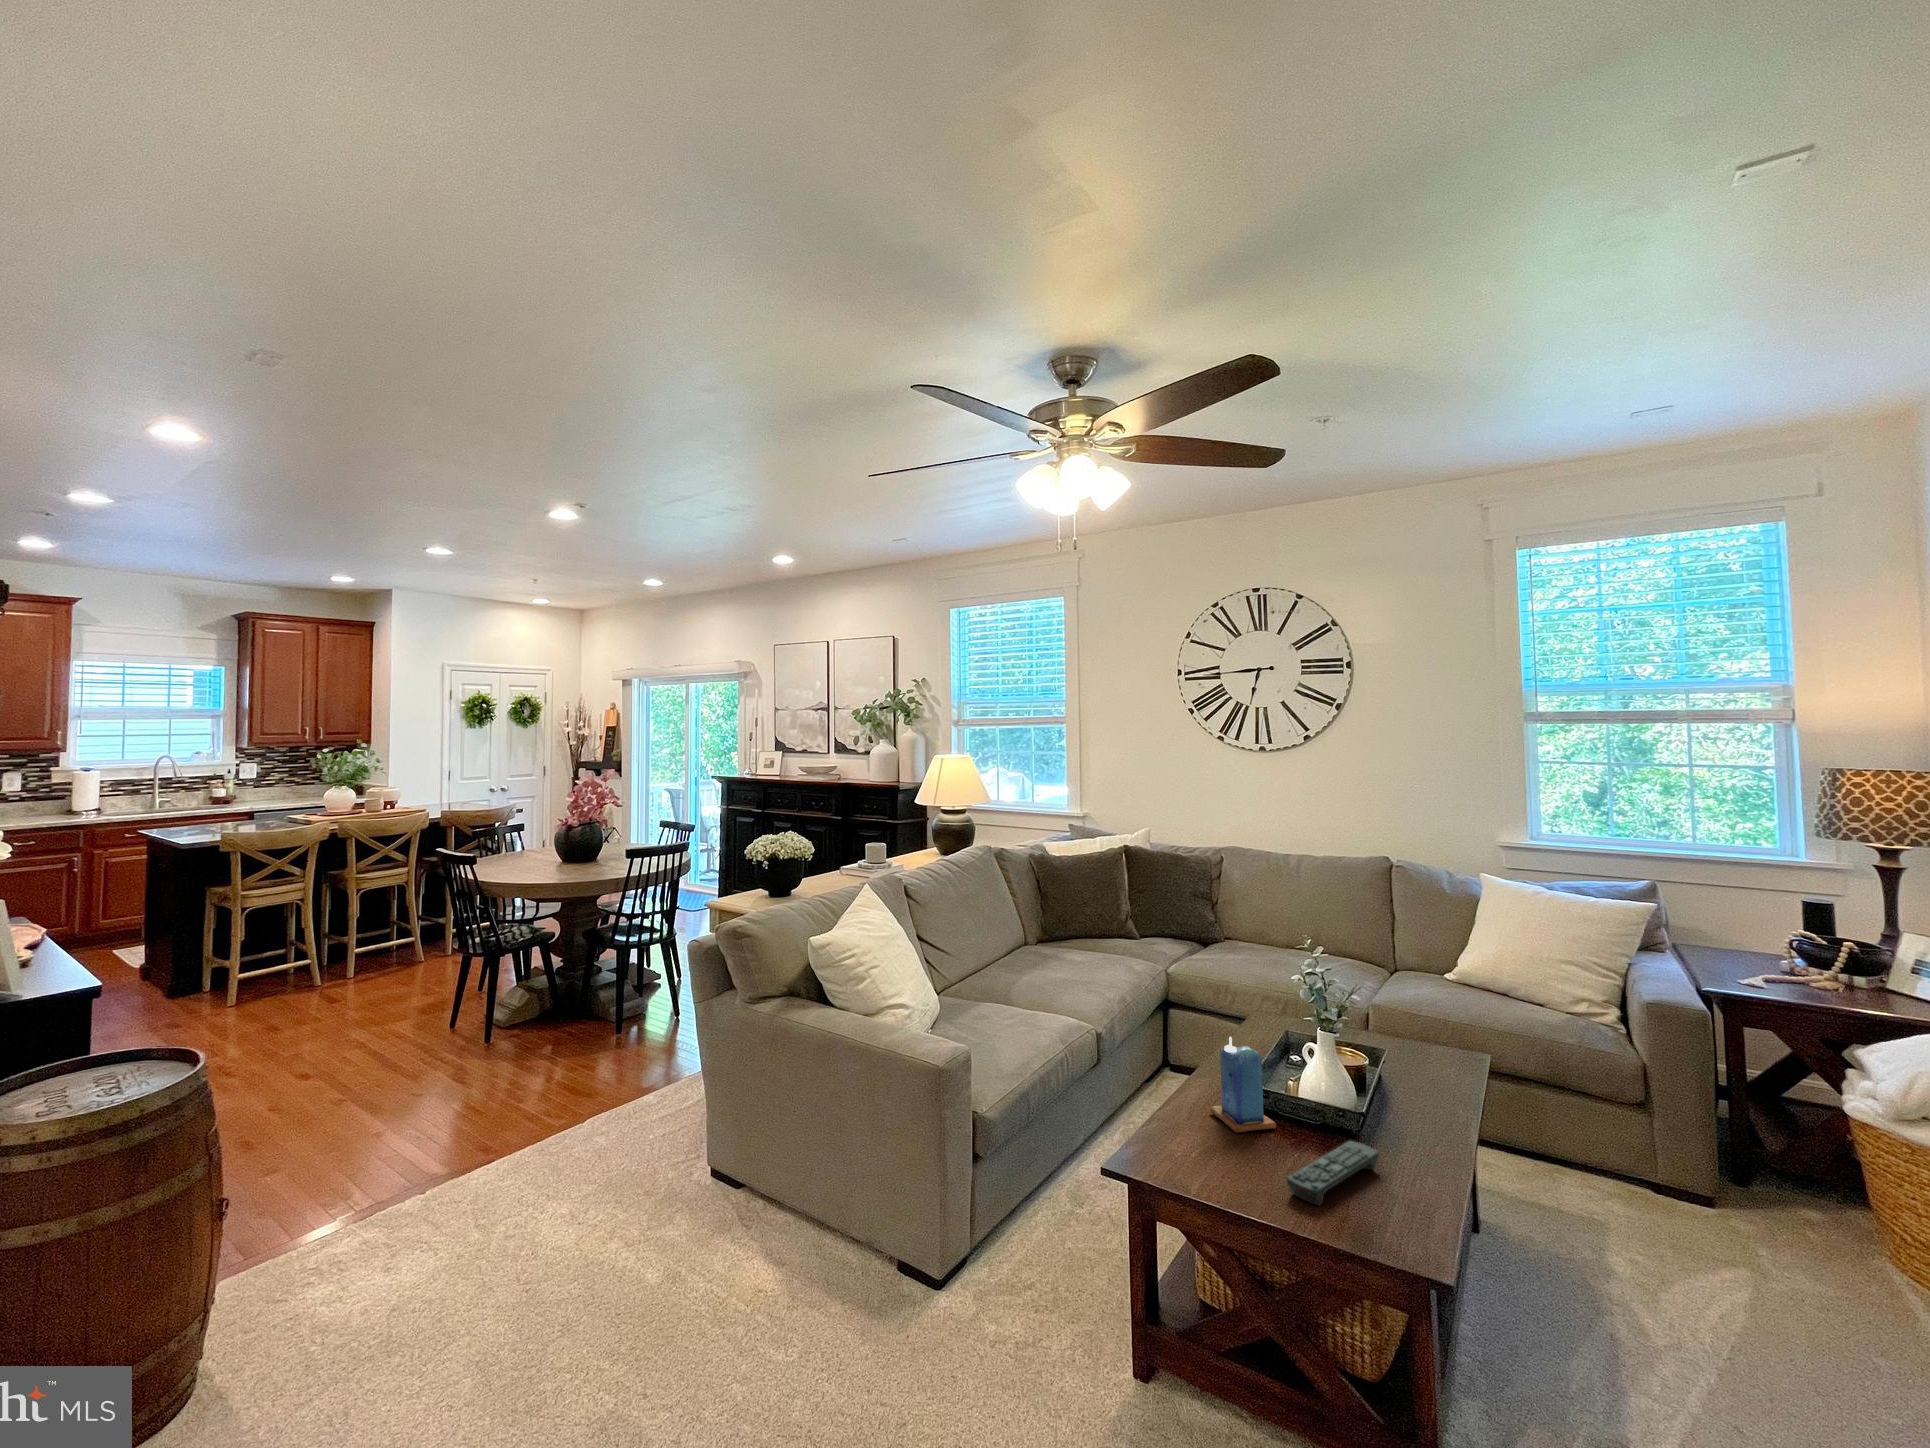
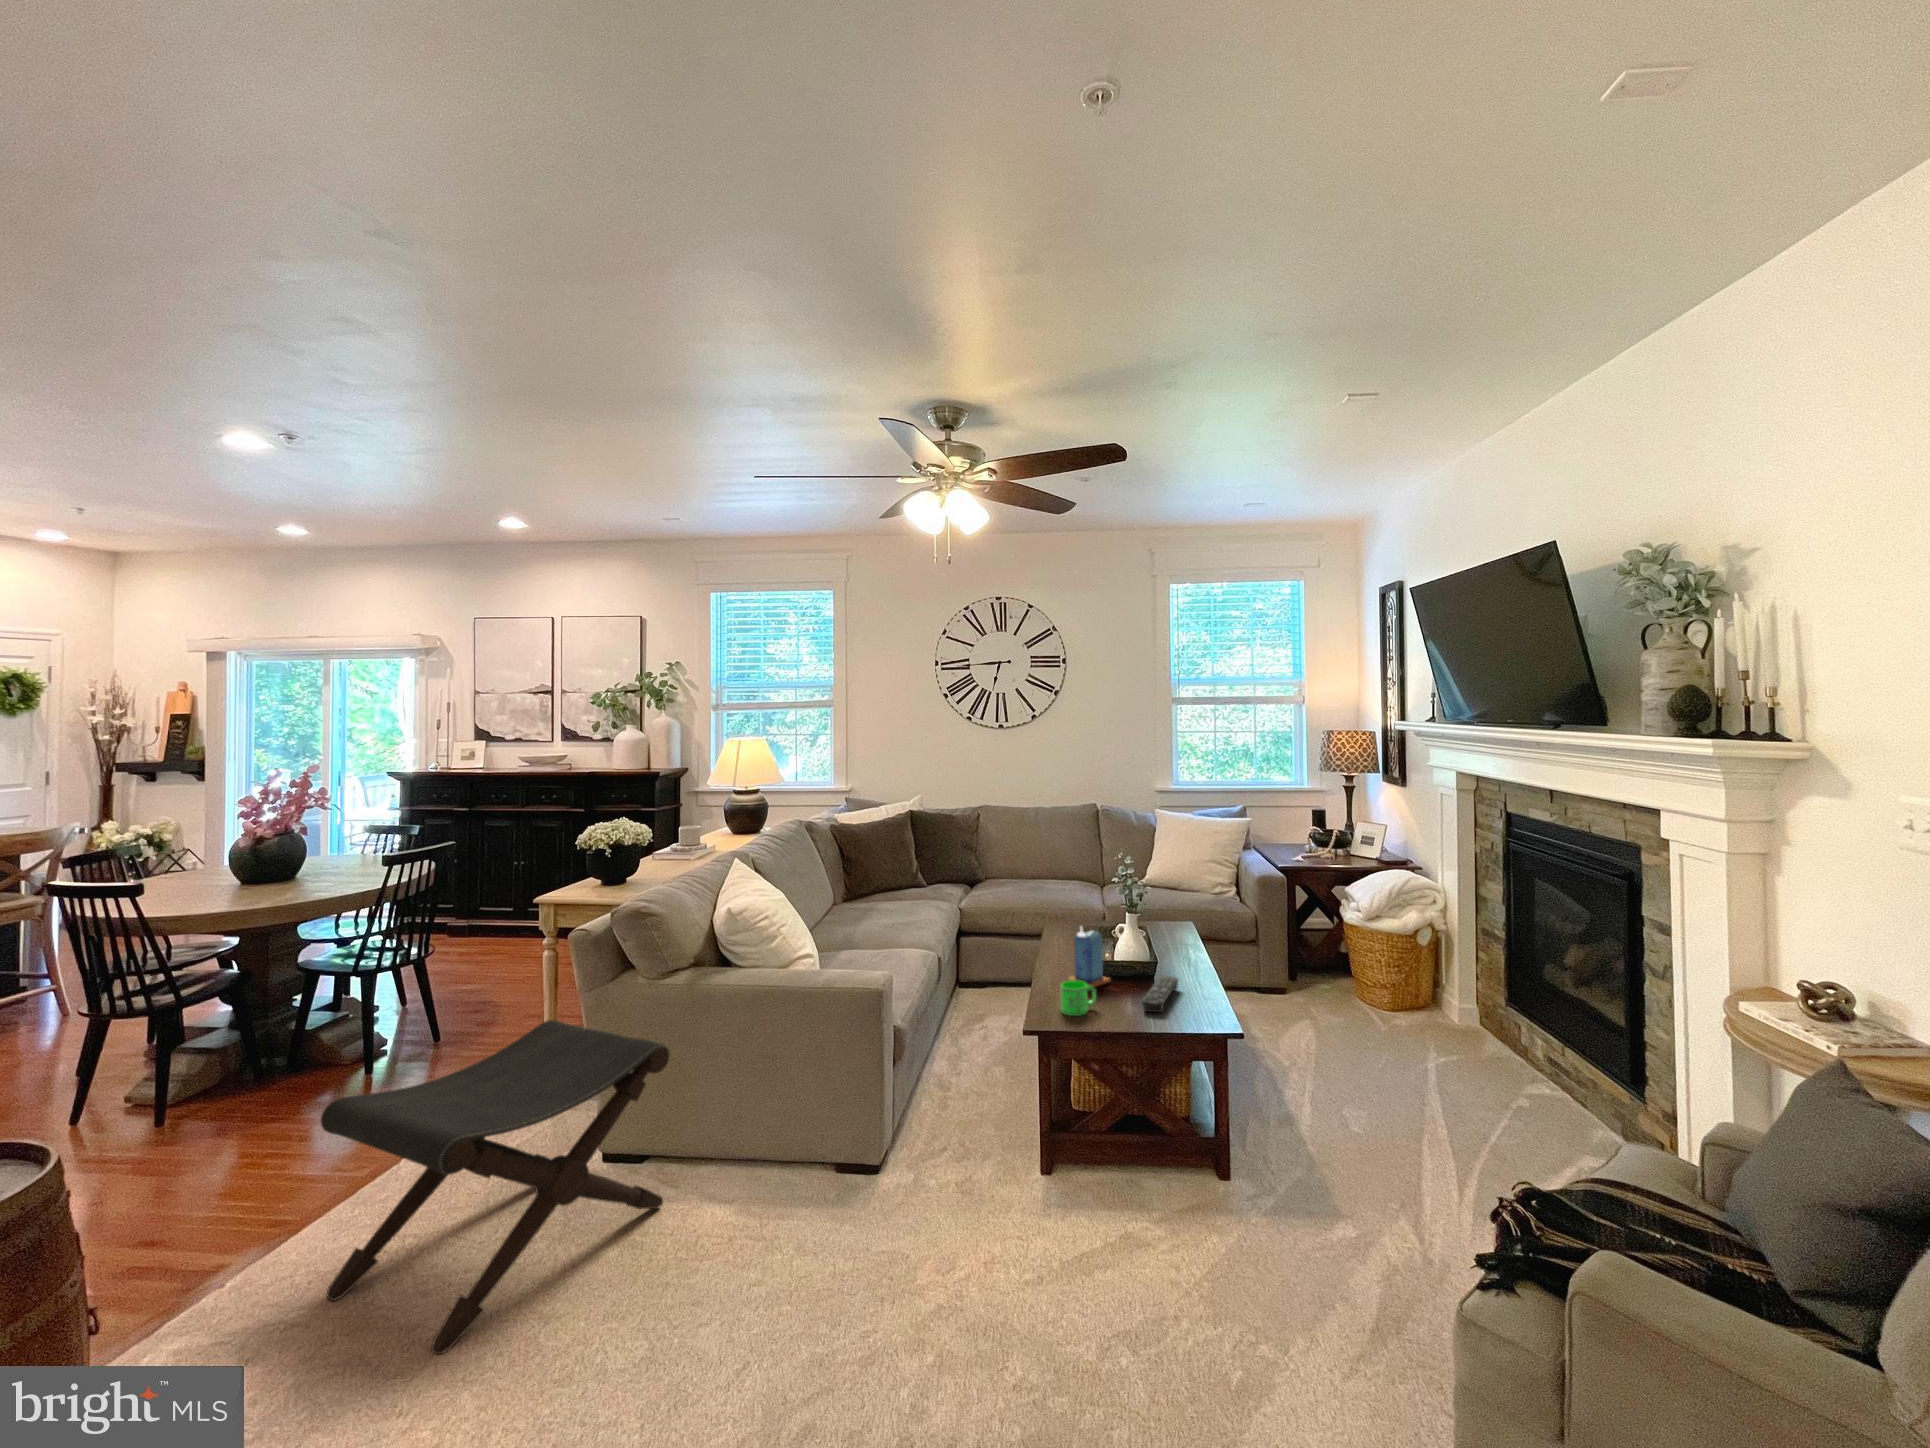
footstool: none [432,1028,712,1346] -> present [321,1020,669,1355]
mug: none [1163,1116,1220,1173] -> present [1061,981,1097,1016]

